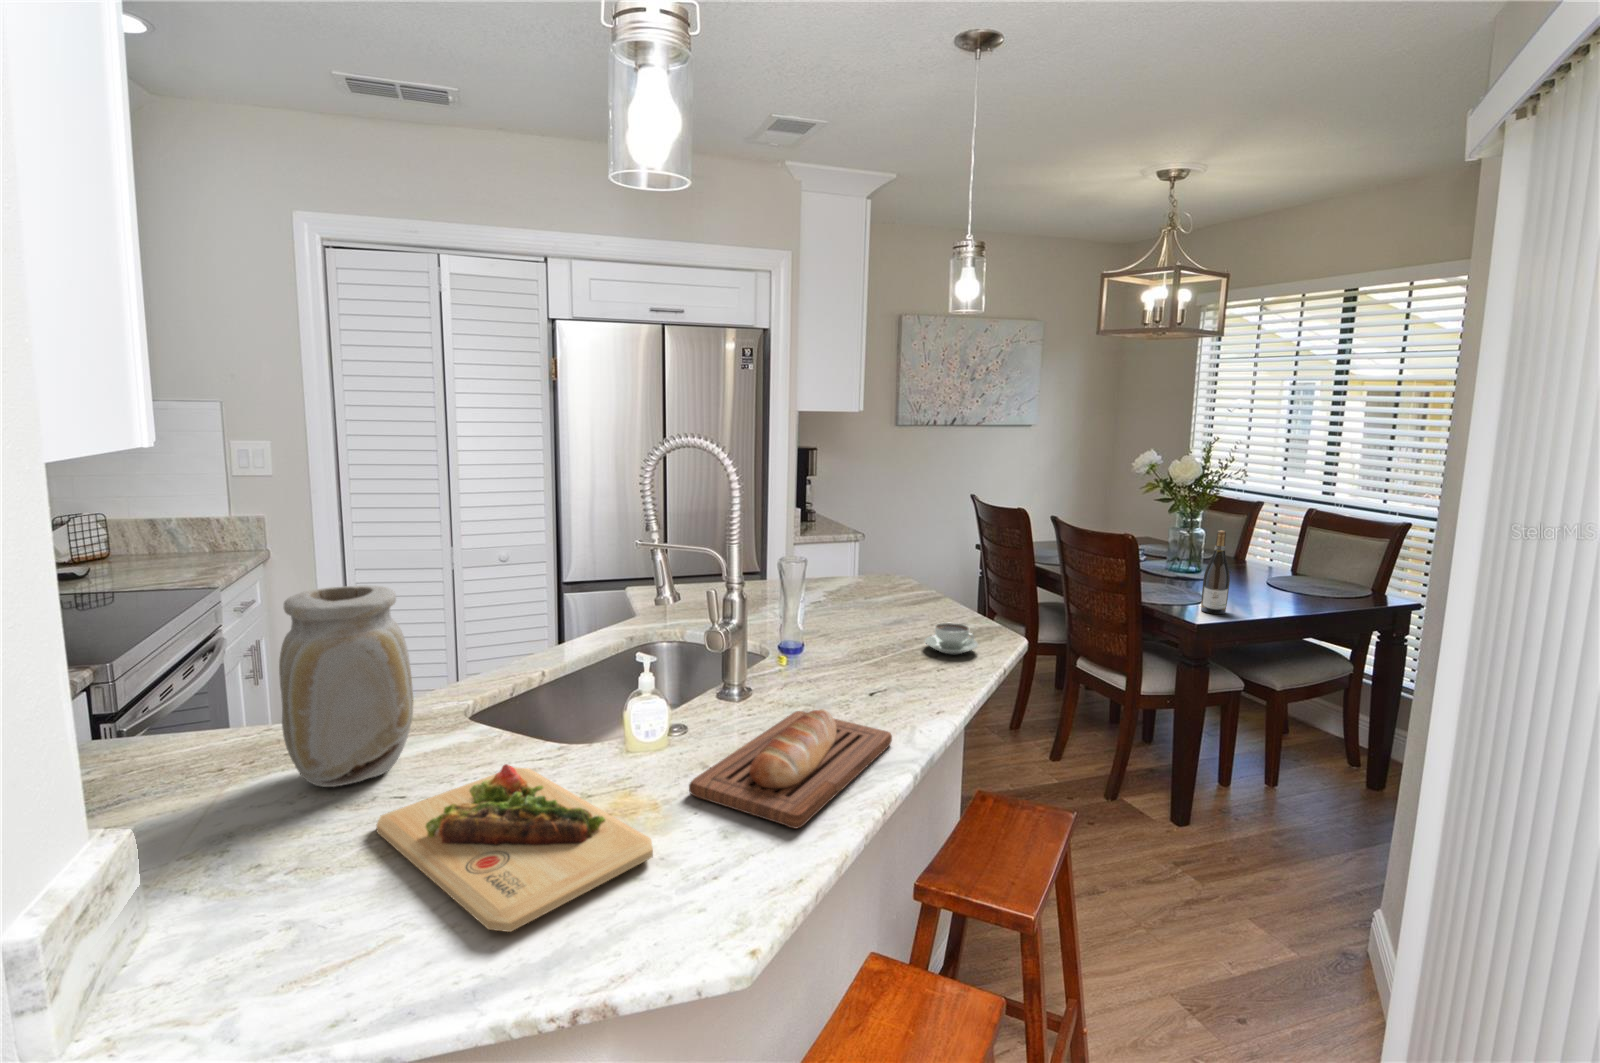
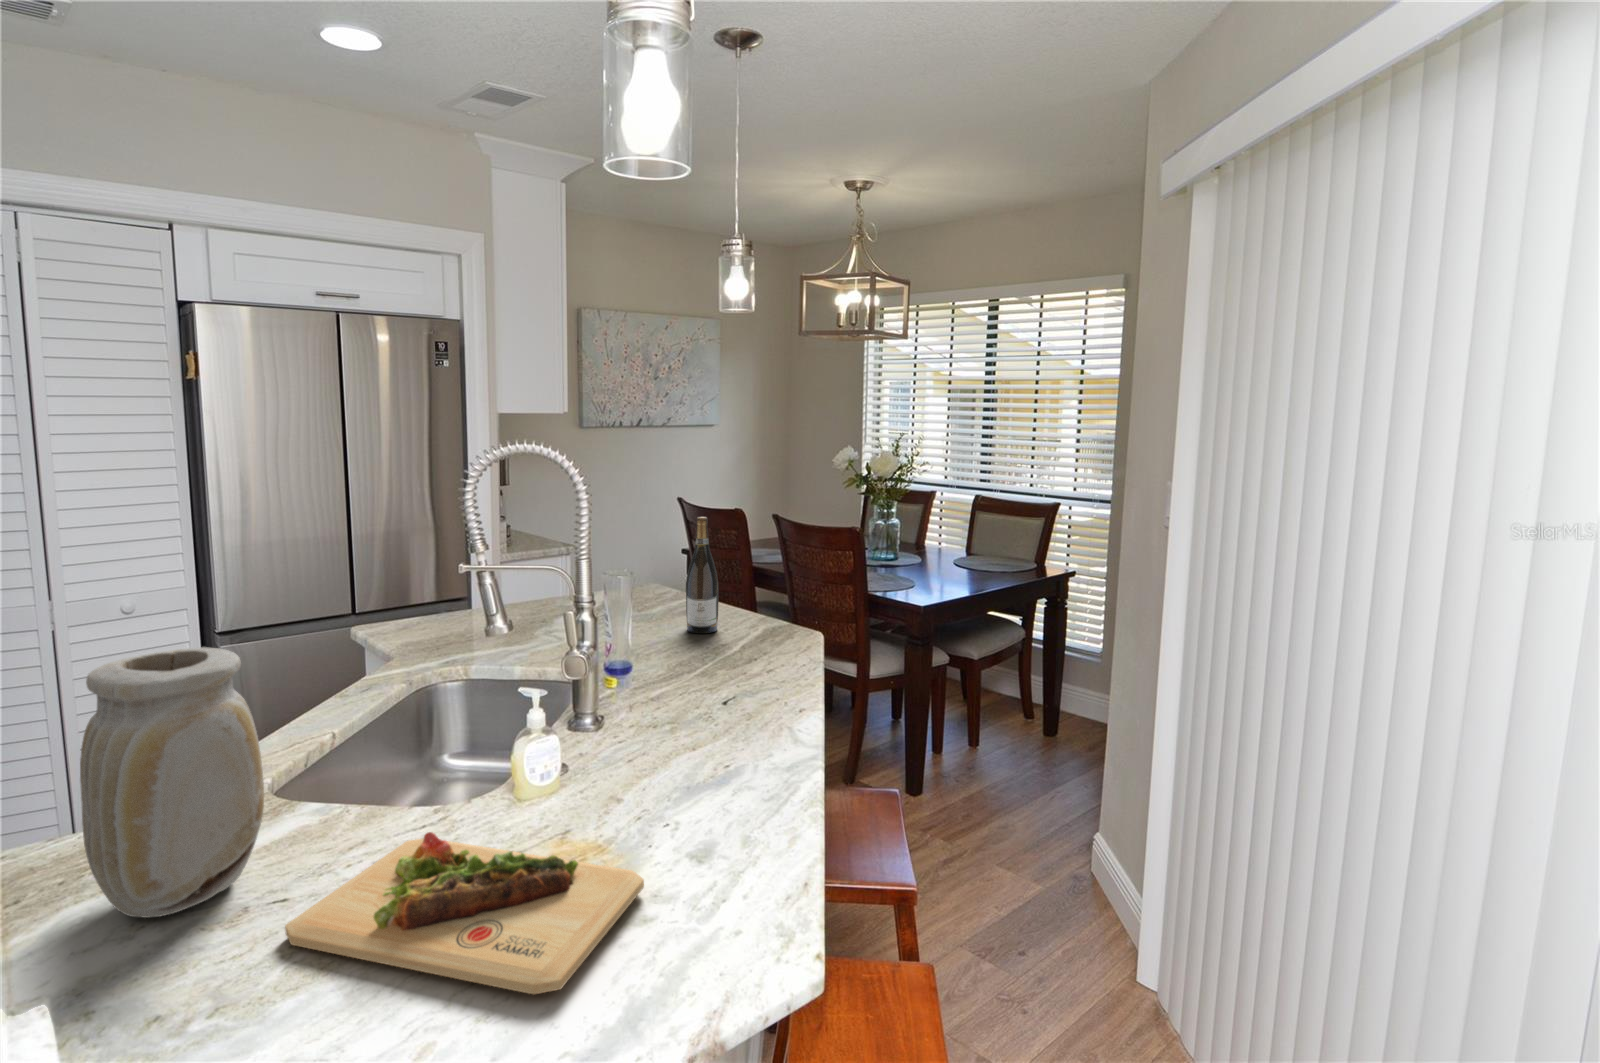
wine bottle: present [1201,530,1230,614] -> present [686,517,719,633]
coffee cup: present [925,623,978,654] -> none [738,624,791,655]
bread loaf: present [689,709,892,828] -> none [624,719,779,832]

